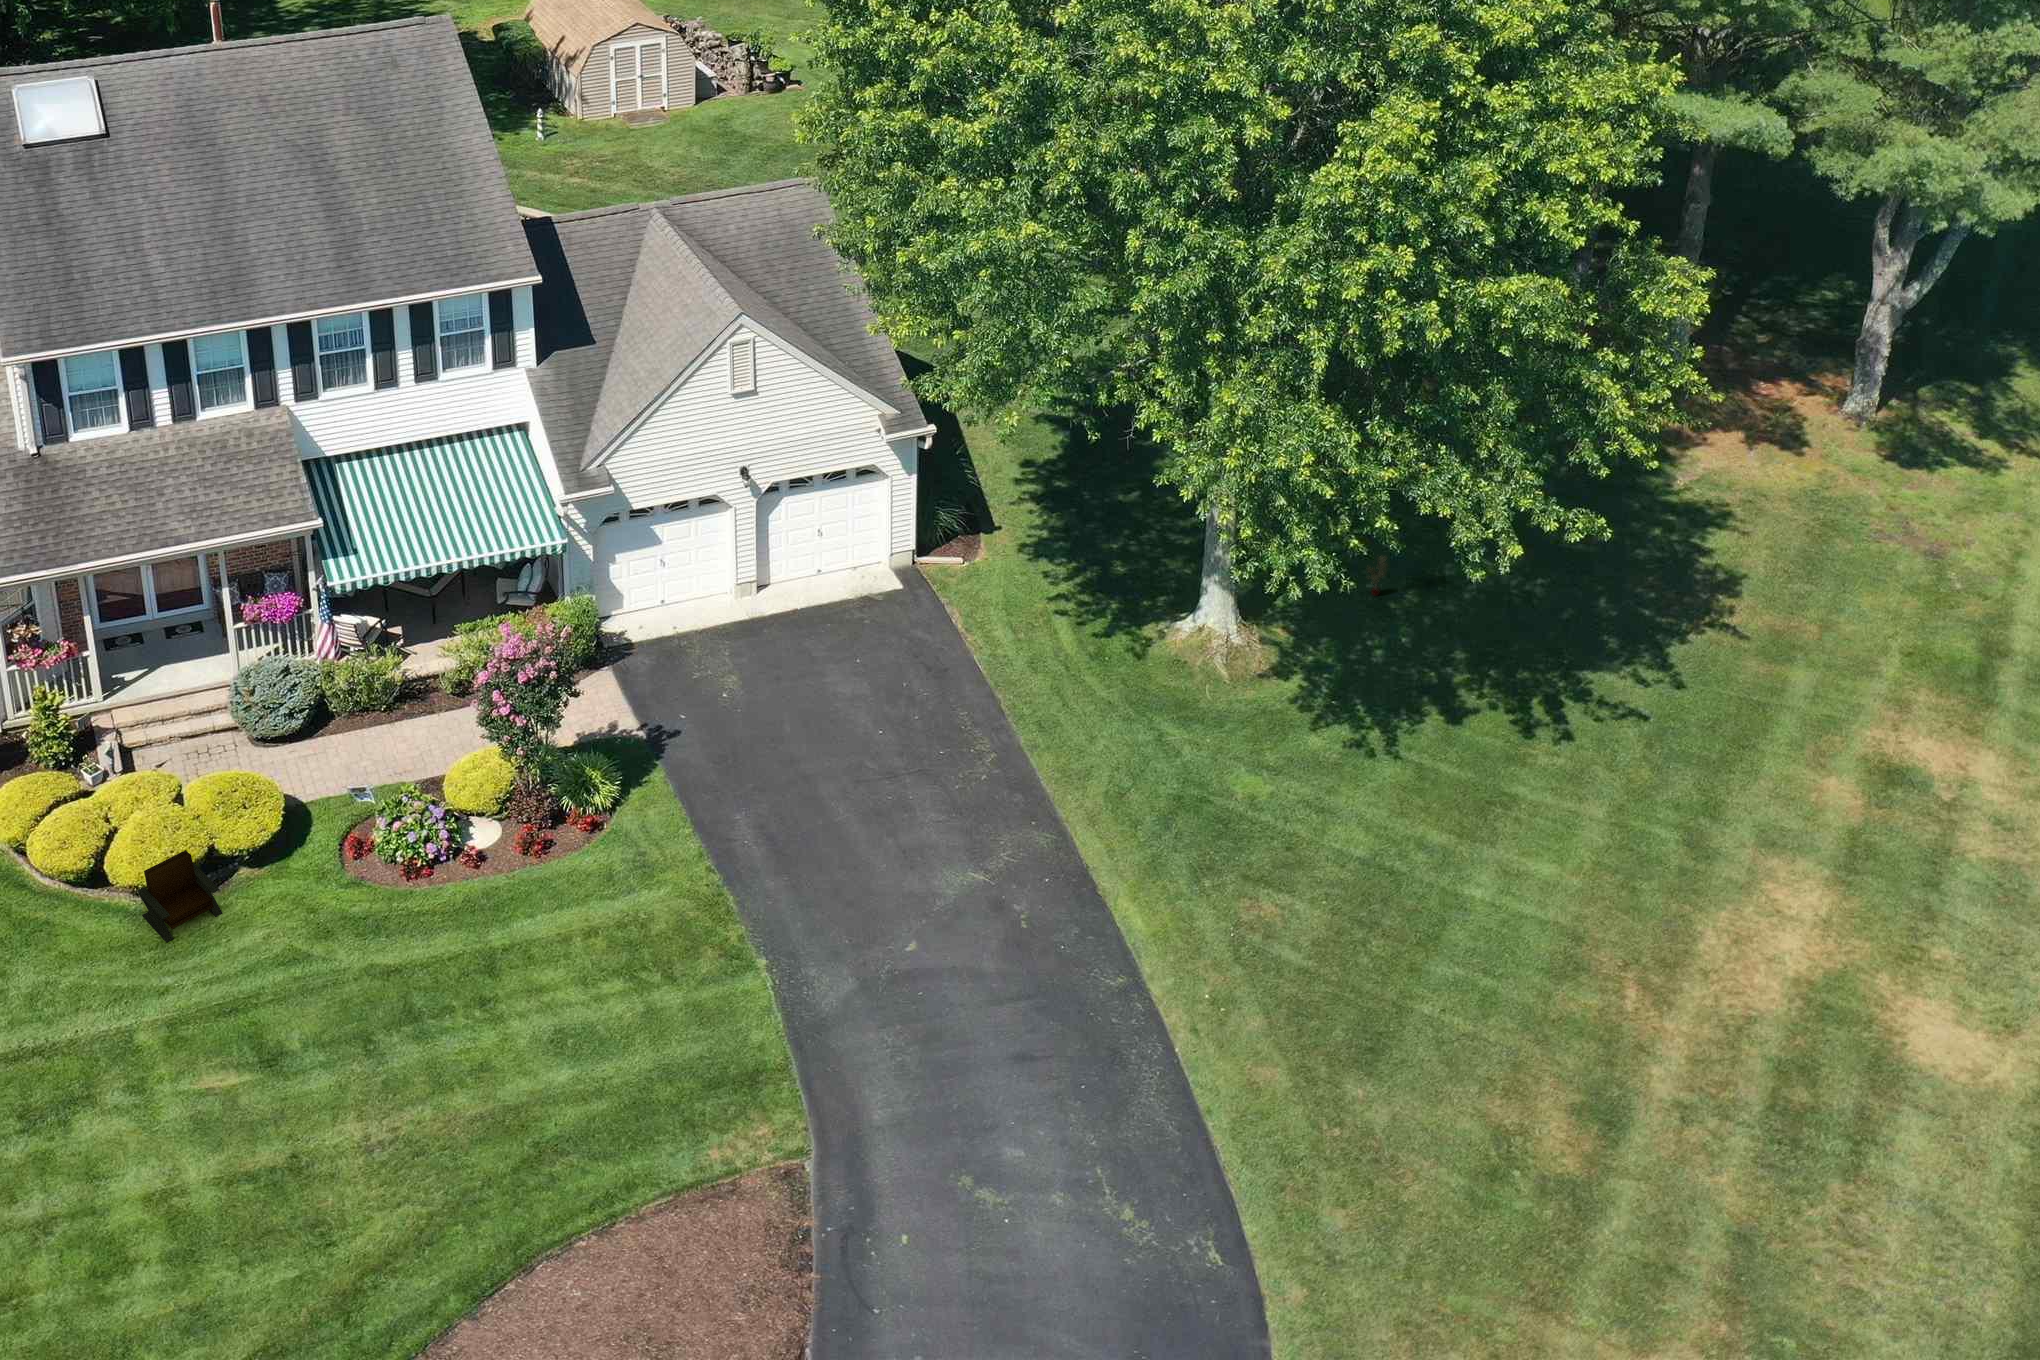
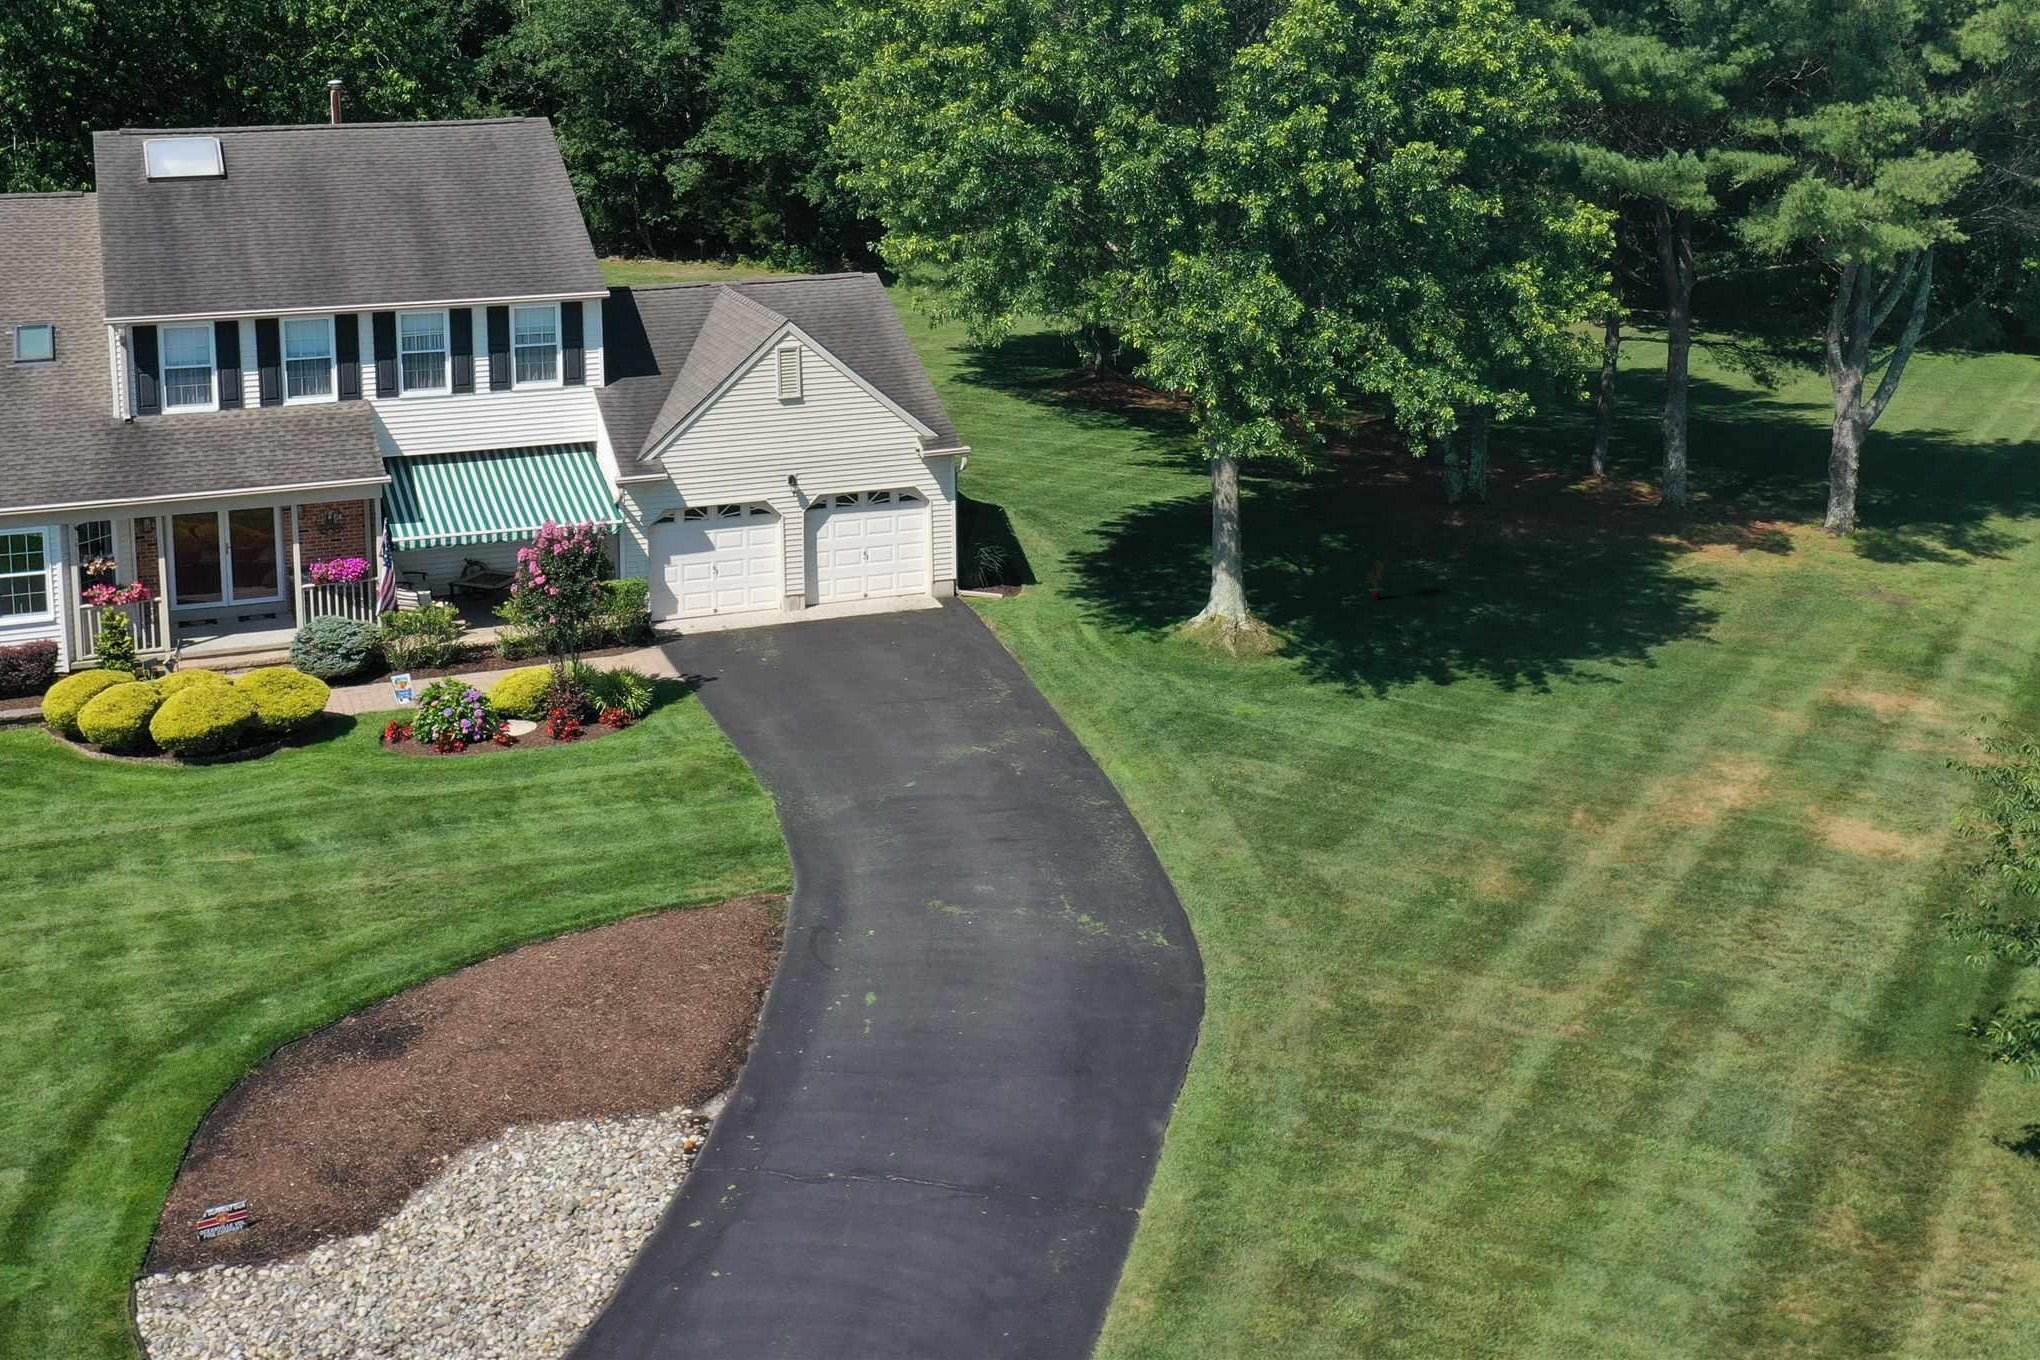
lounge chair: present [137,850,222,943] -> none [178,706,259,783]

